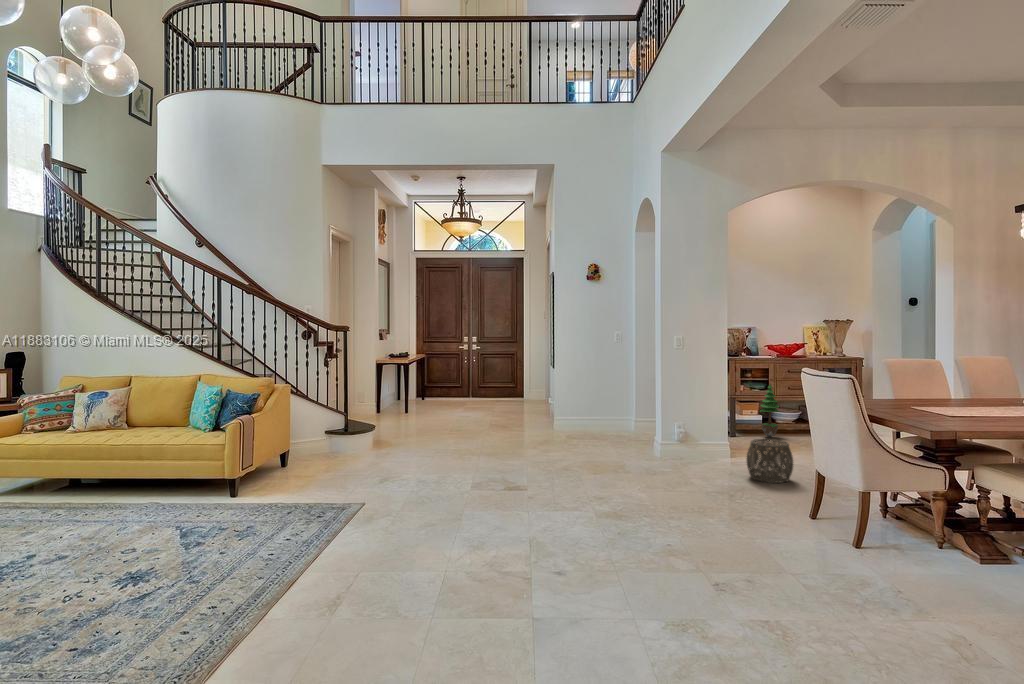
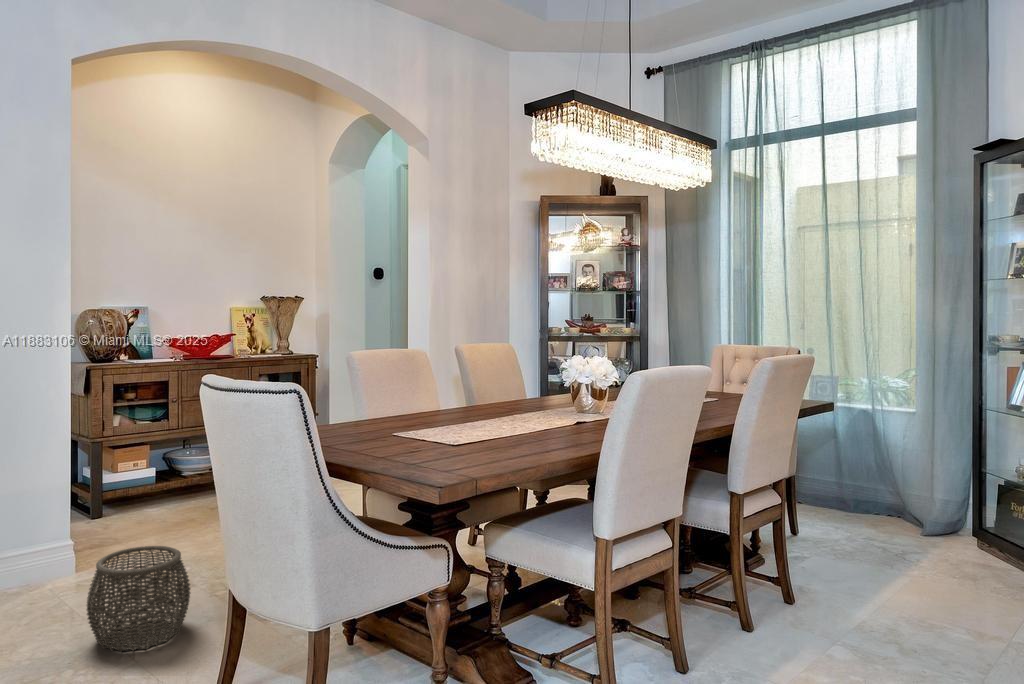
potted tree: present [760,384,780,437] -> none [150,408,188,506]

